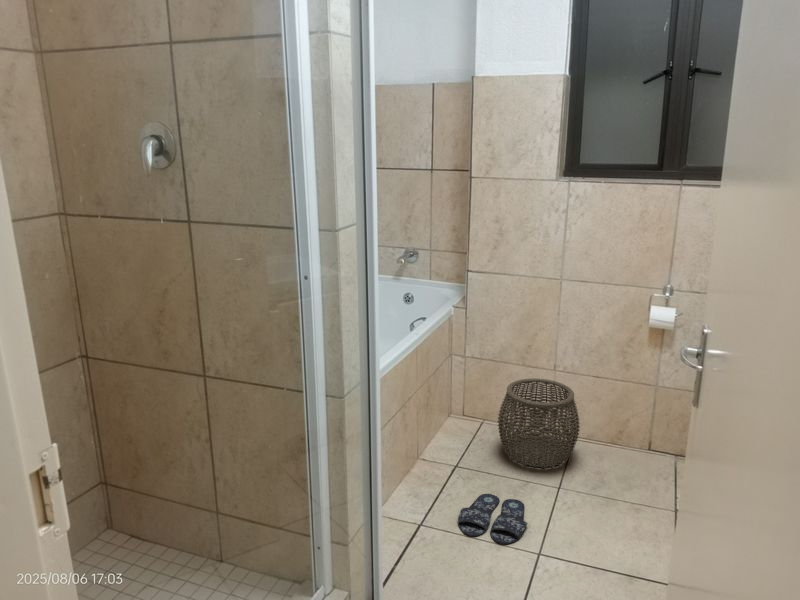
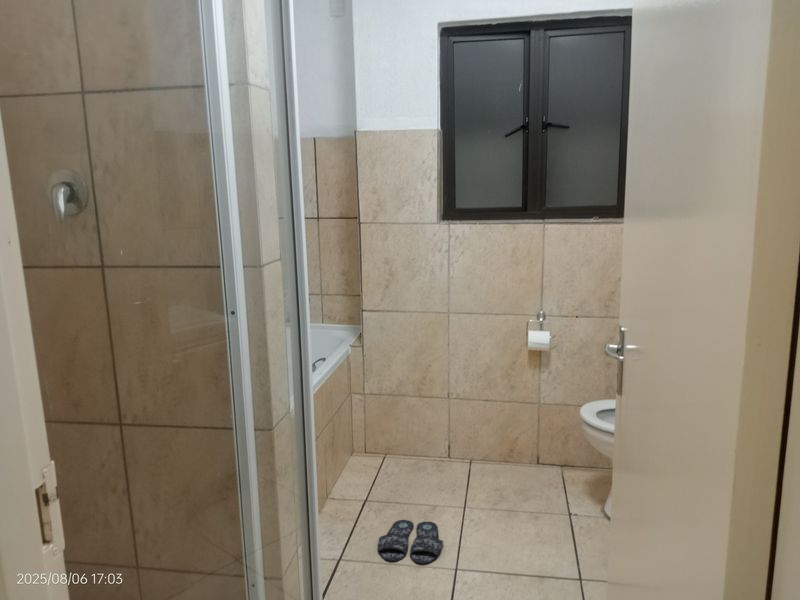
woven basket: present [498,378,580,468] -> none [402,406,477,490]

